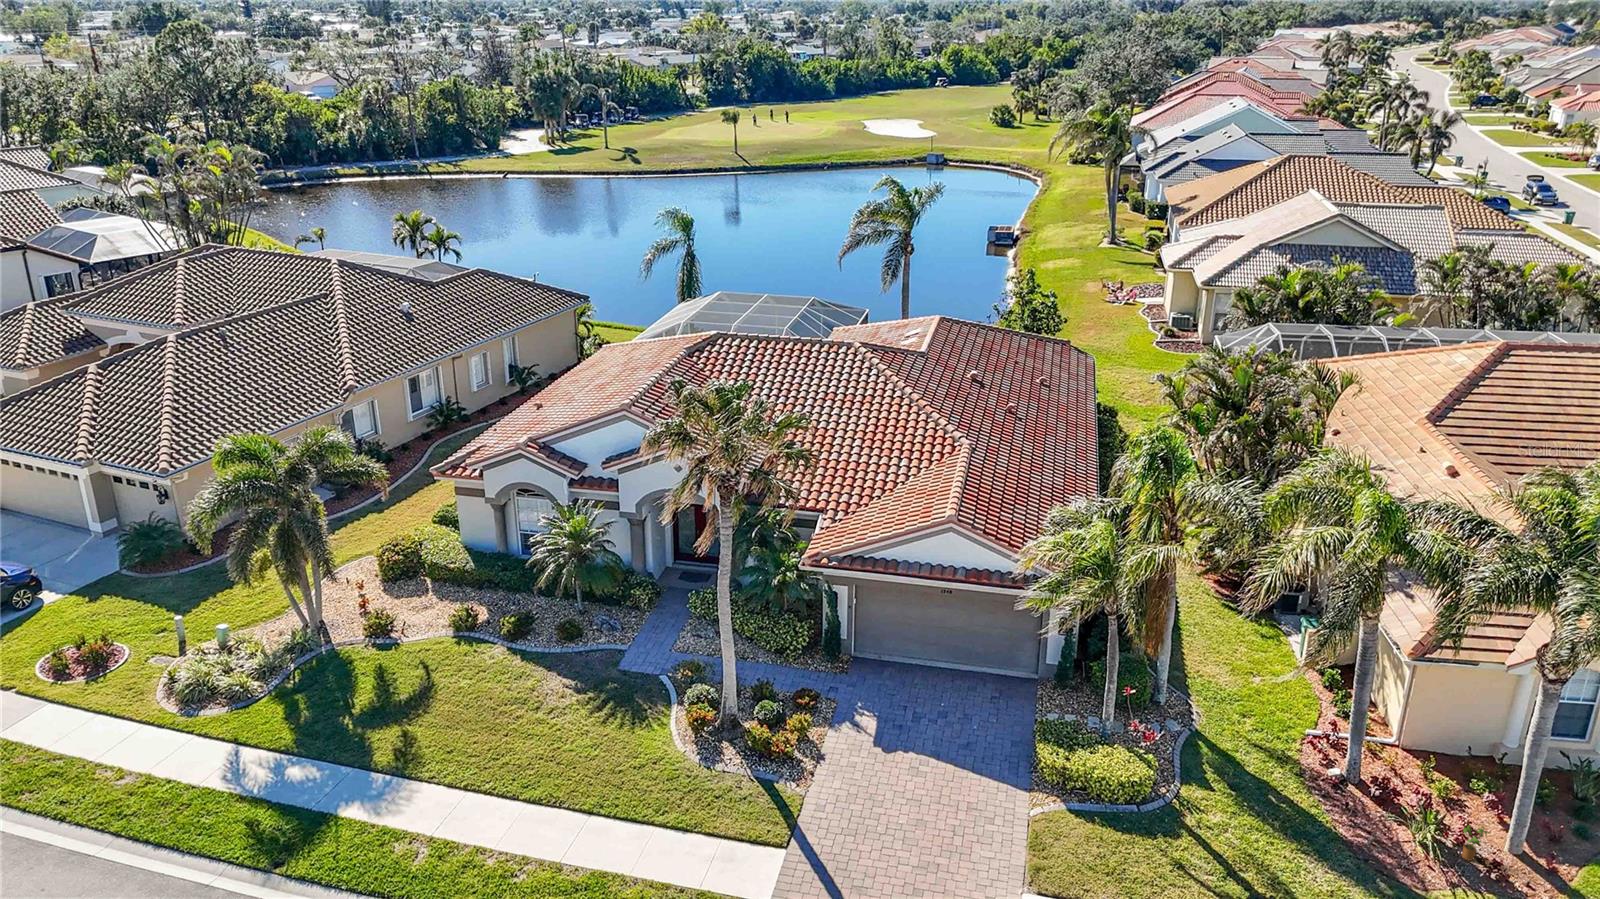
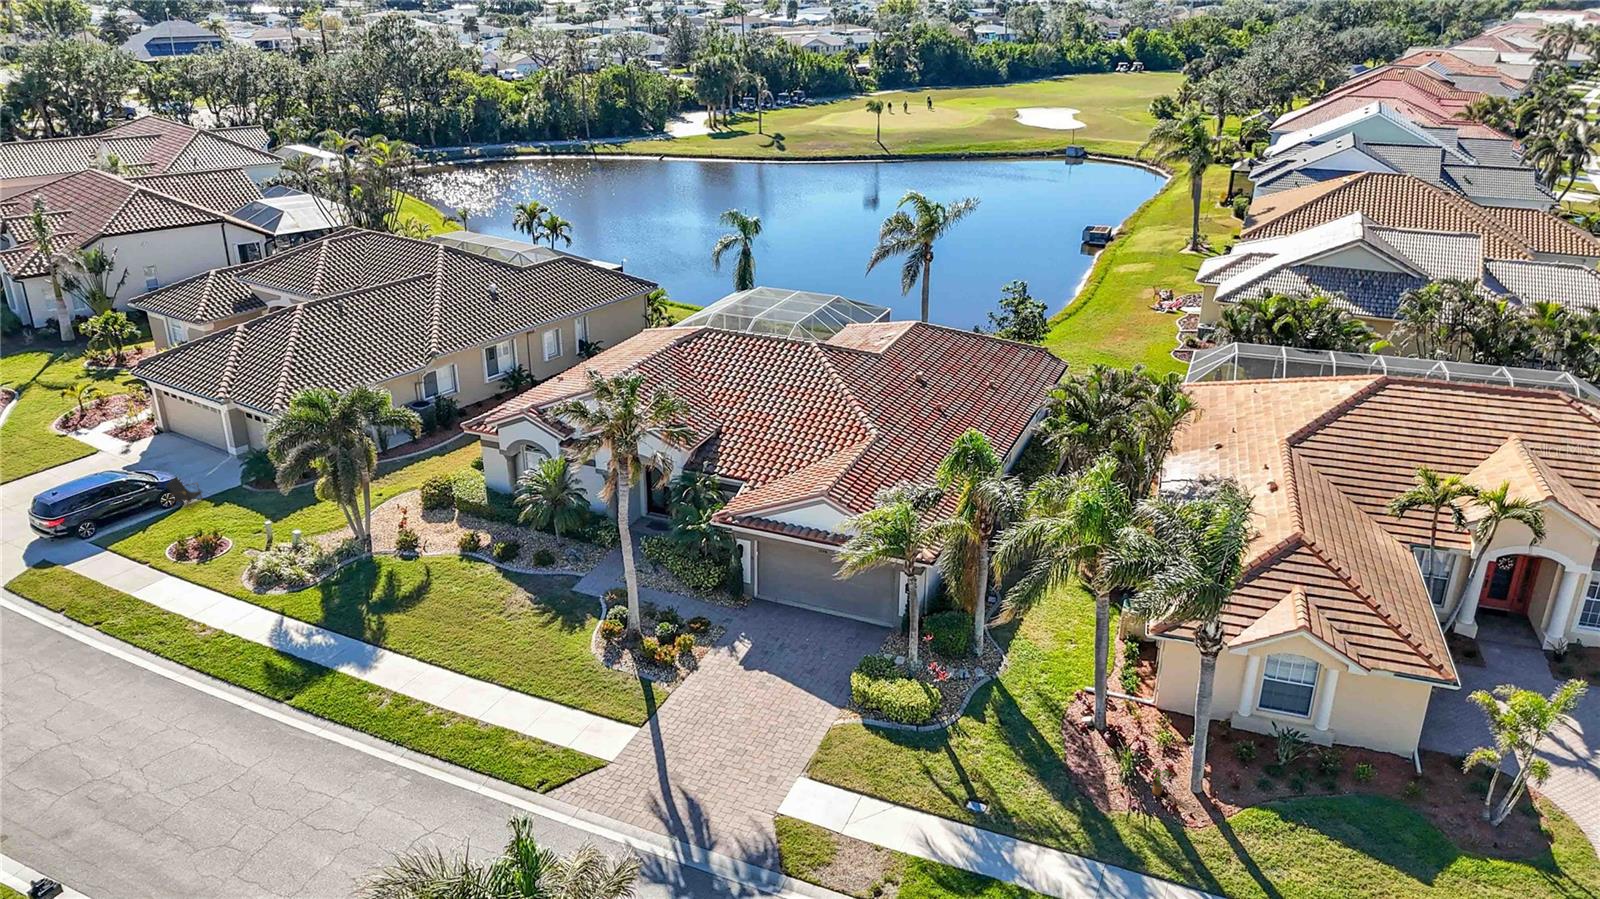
lounge chair: none [18,568,70,610] -> present [166,478,202,507]

